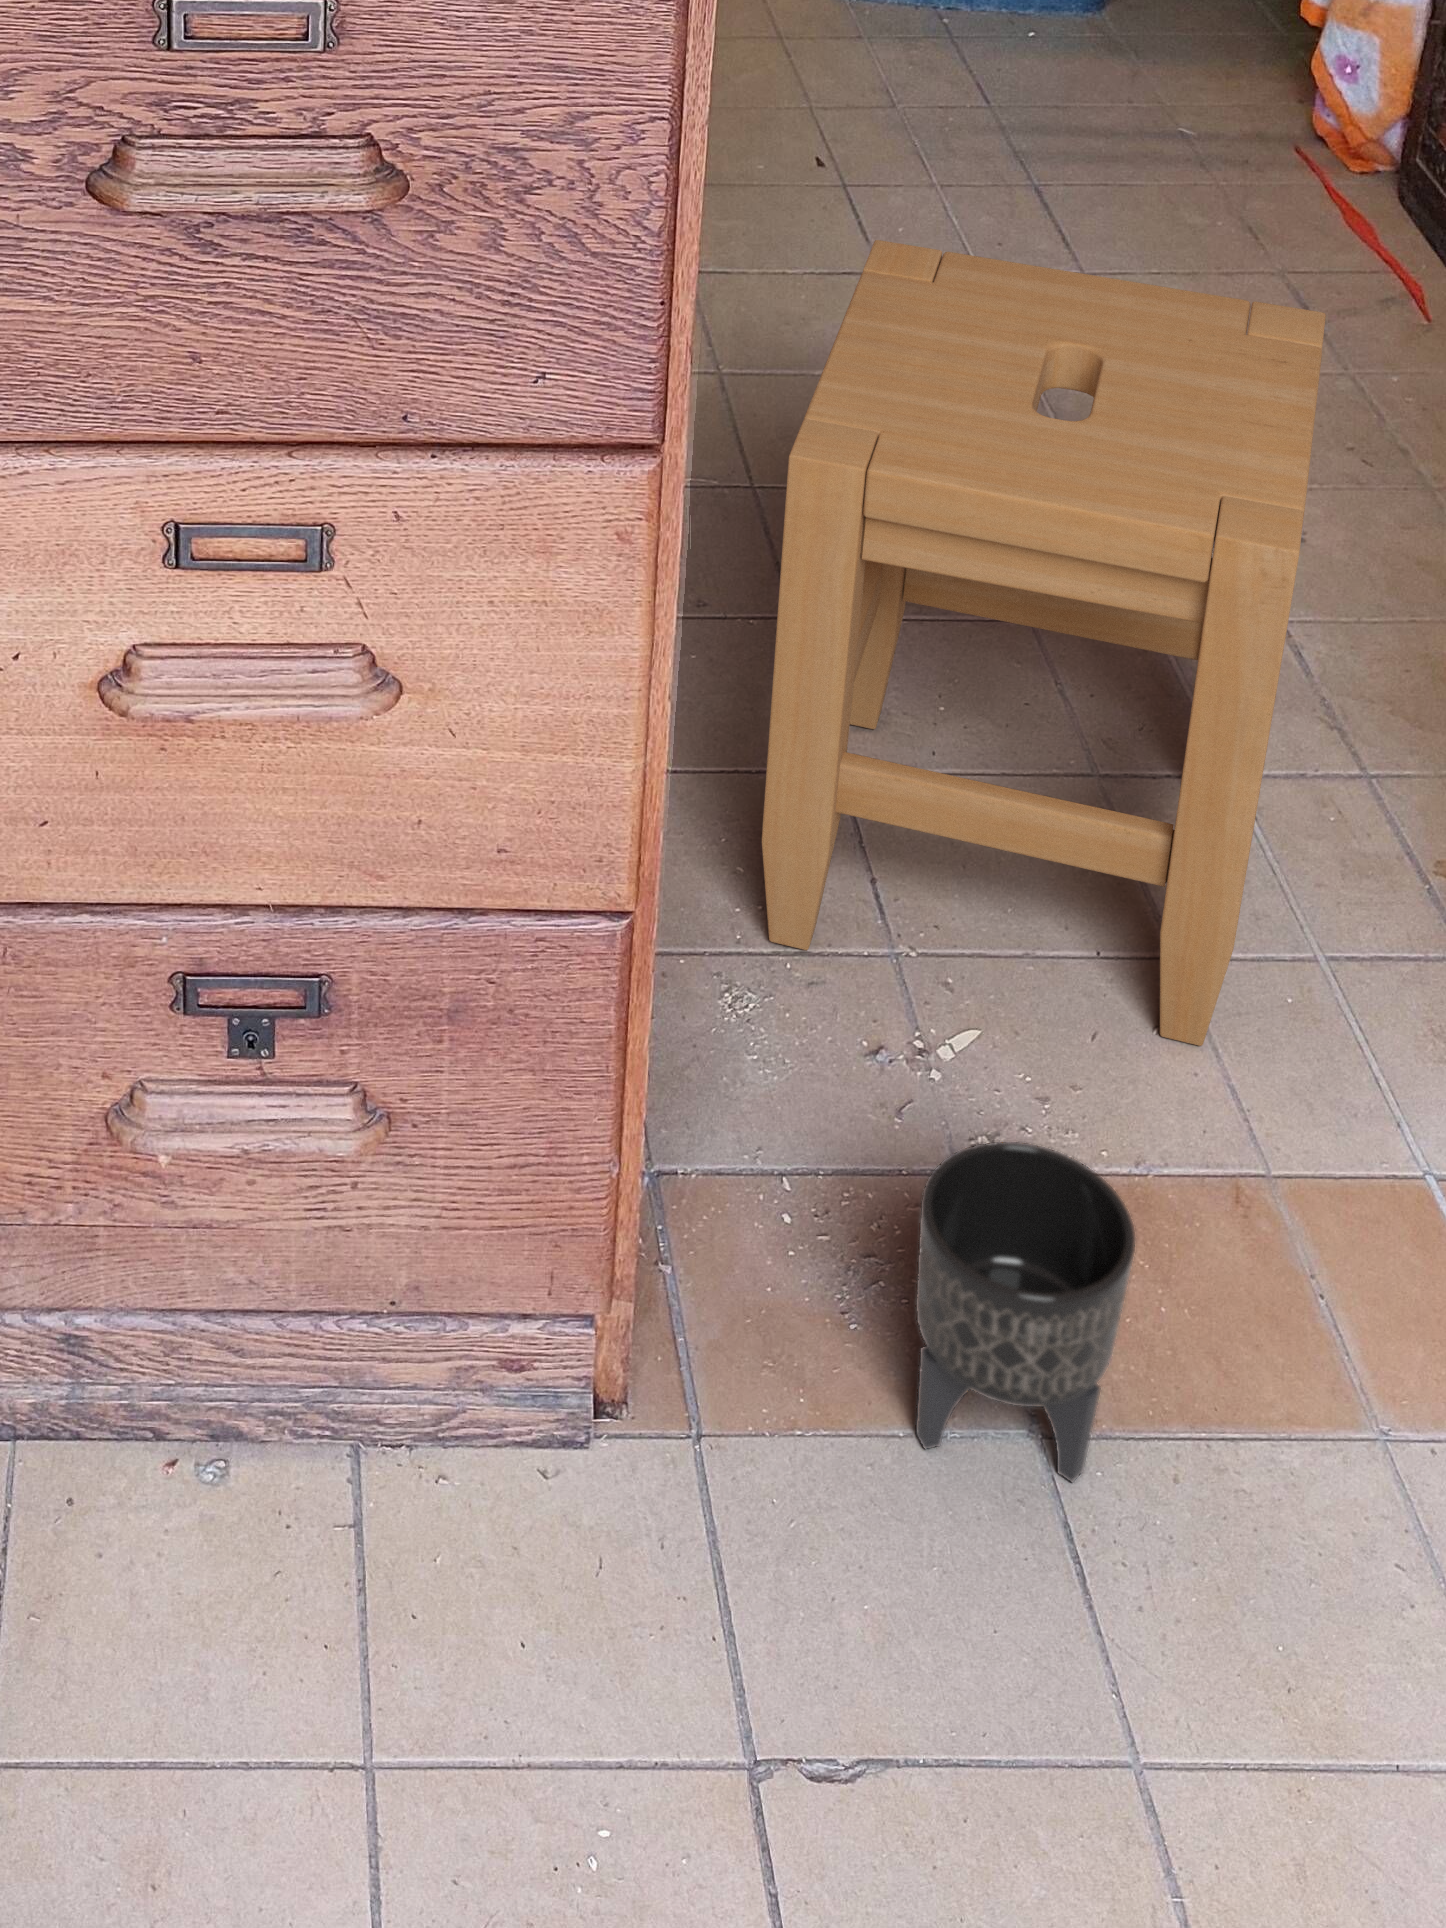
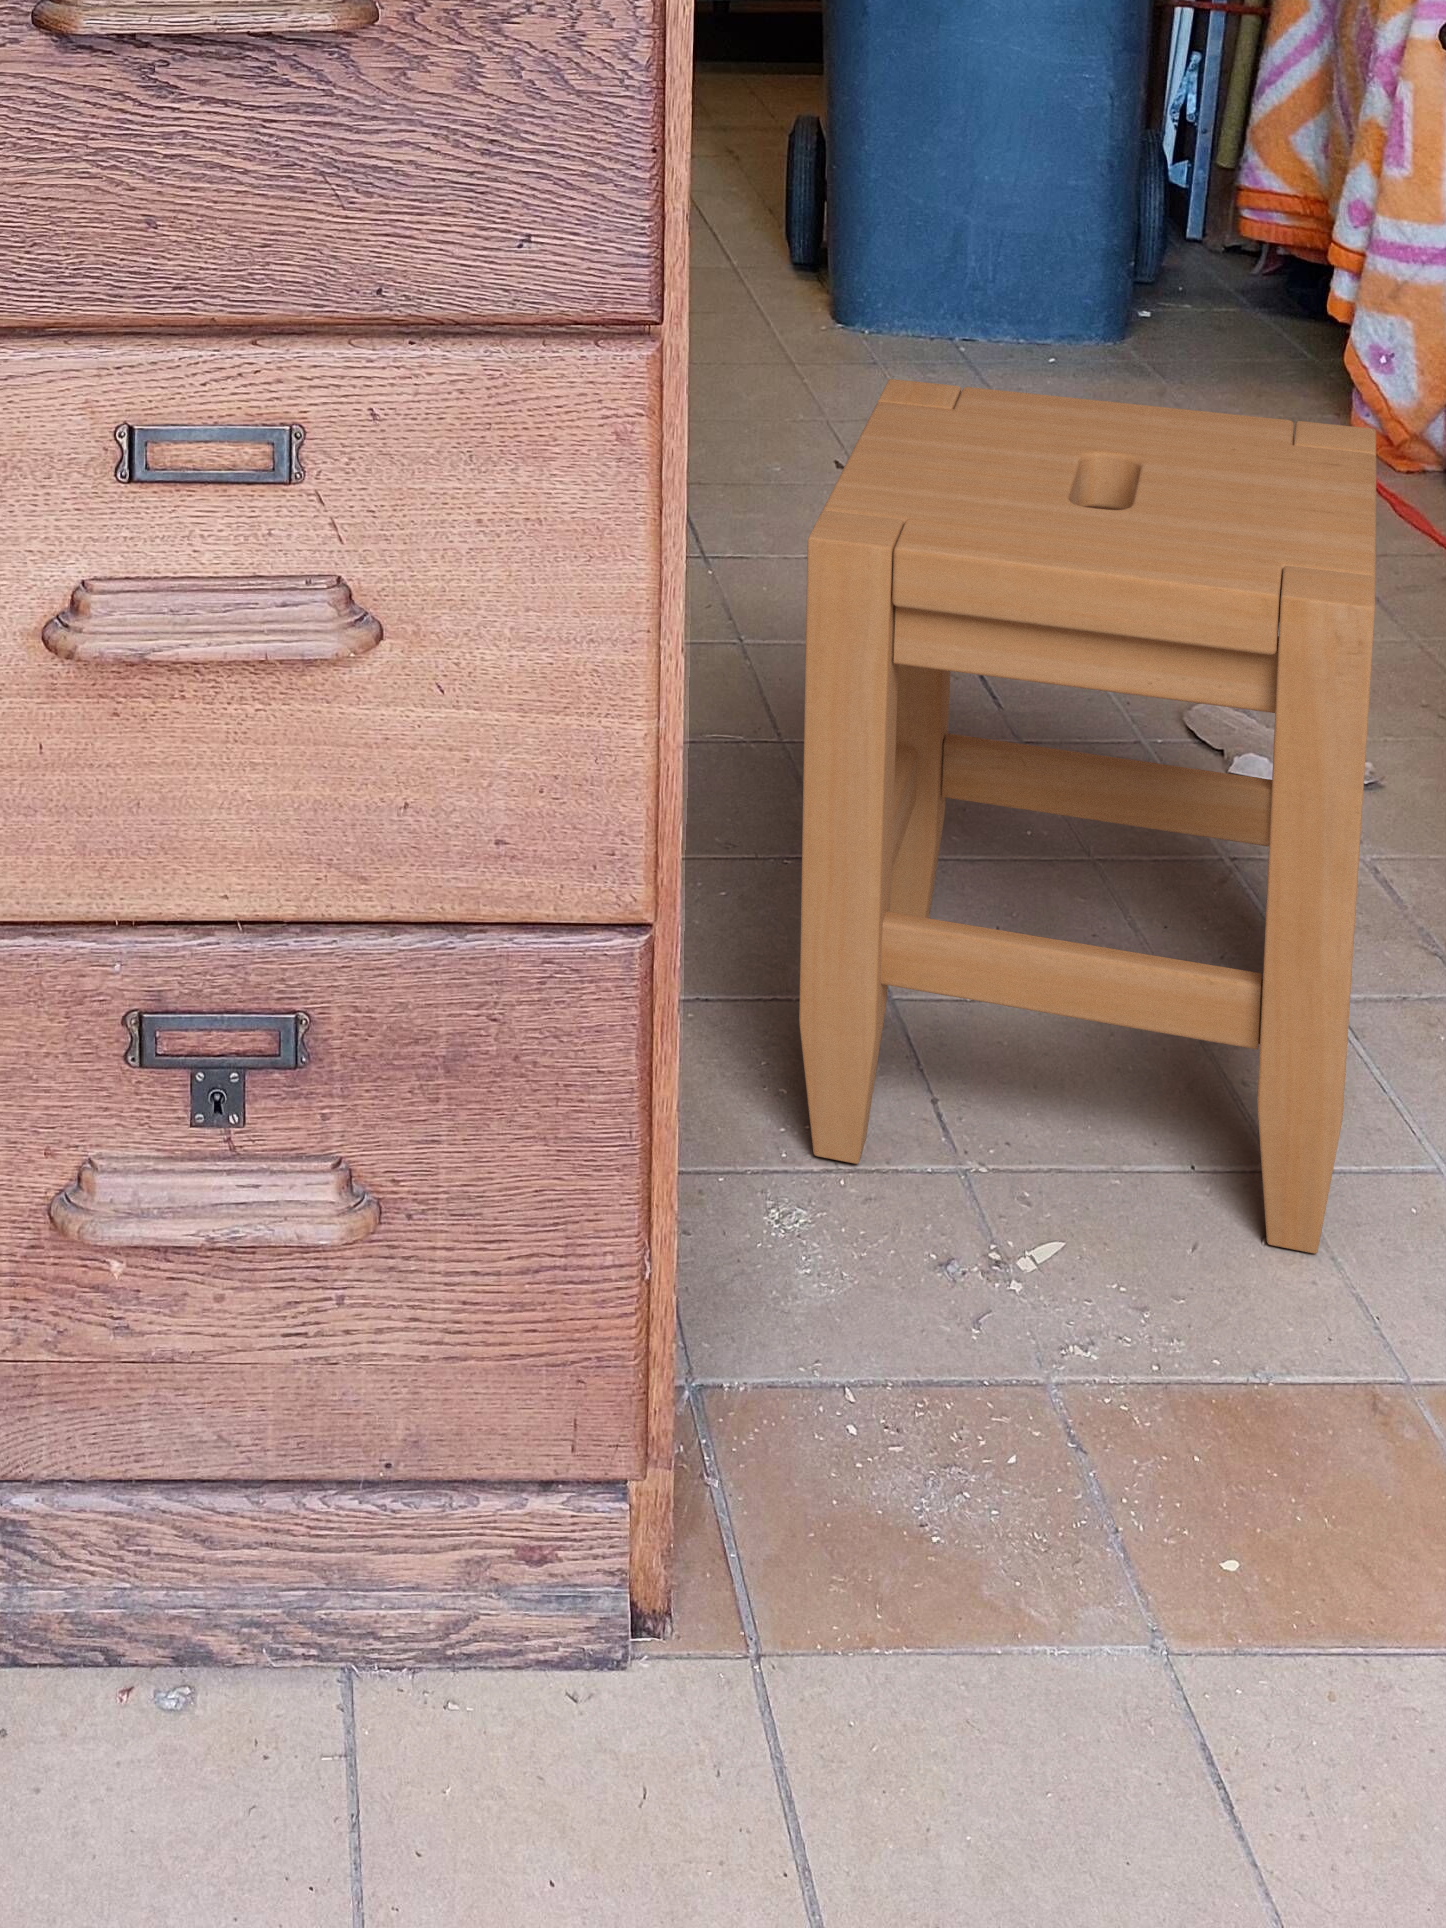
planter: present [916,1142,1135,1482] -> none [1006,1271,1263,1705]

